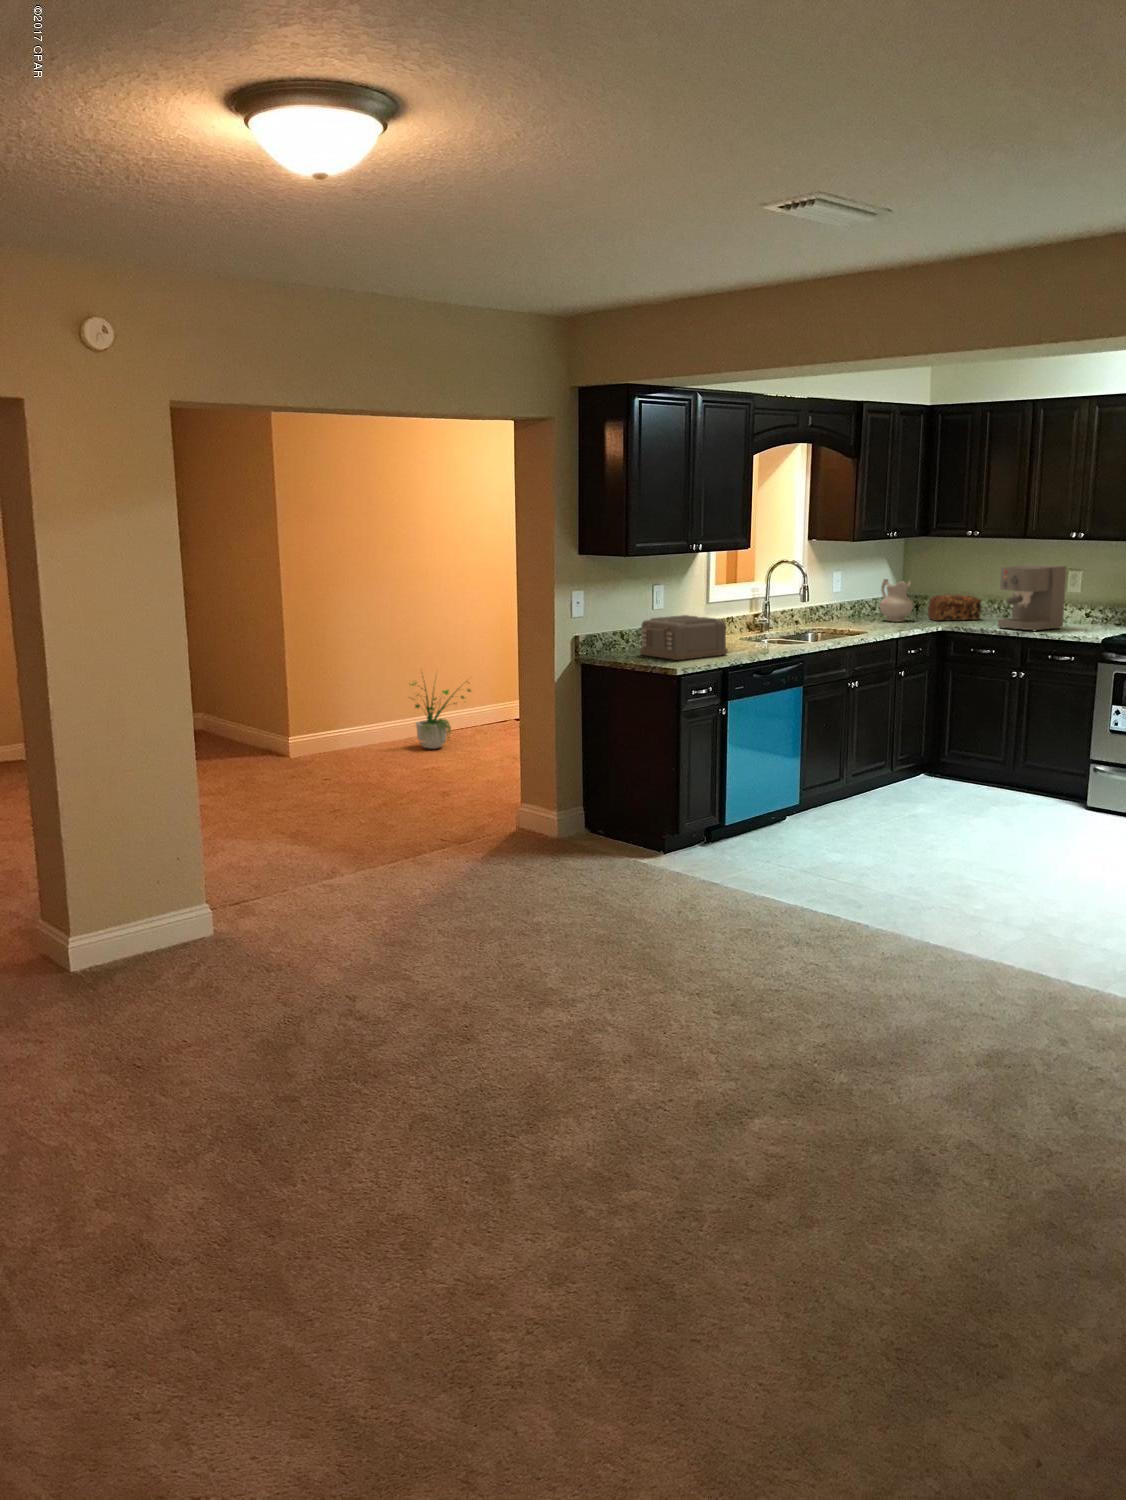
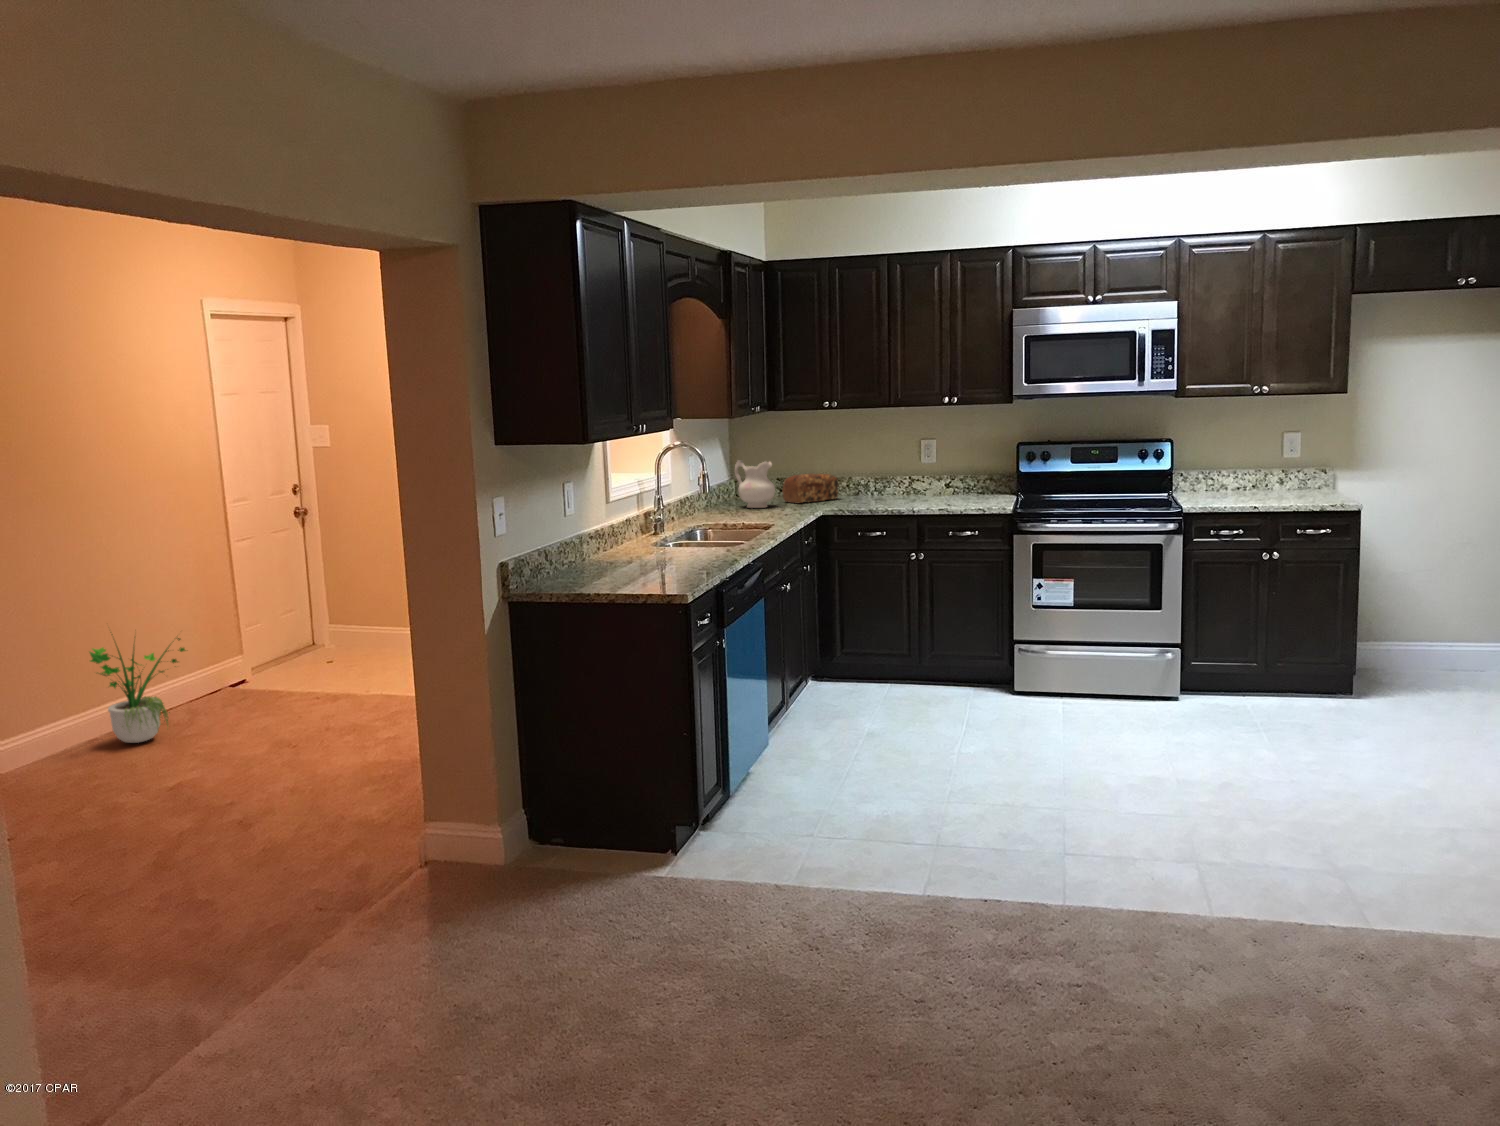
coffee maker: present [998,564,1067,631] -> none [881,435,943,507]
toaster: present [640,615,728,660] -> none [580,521,694,583]

